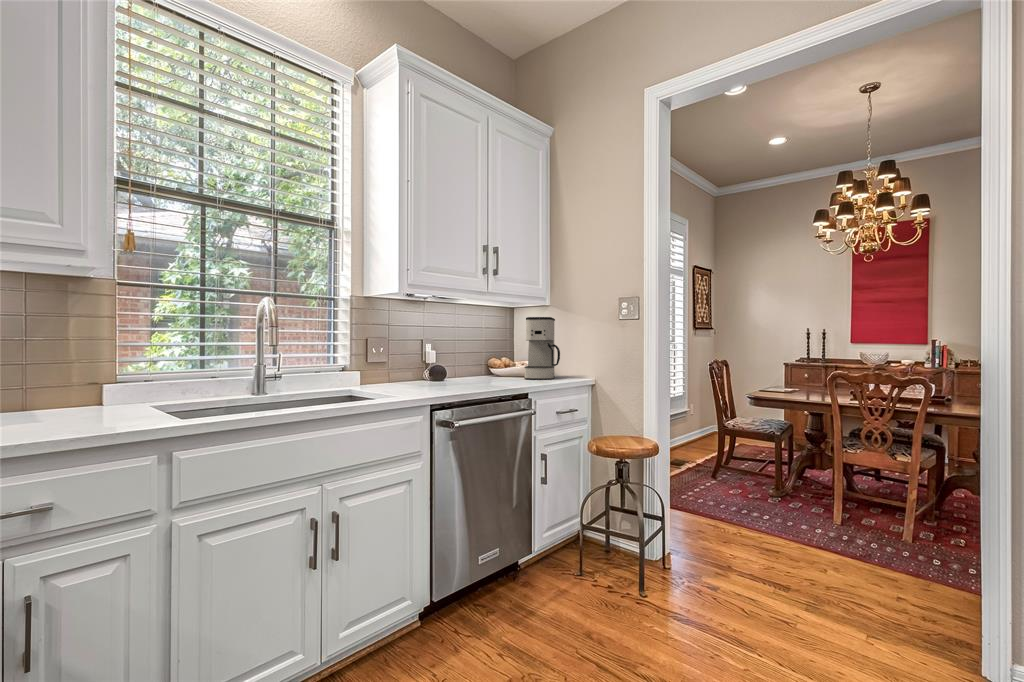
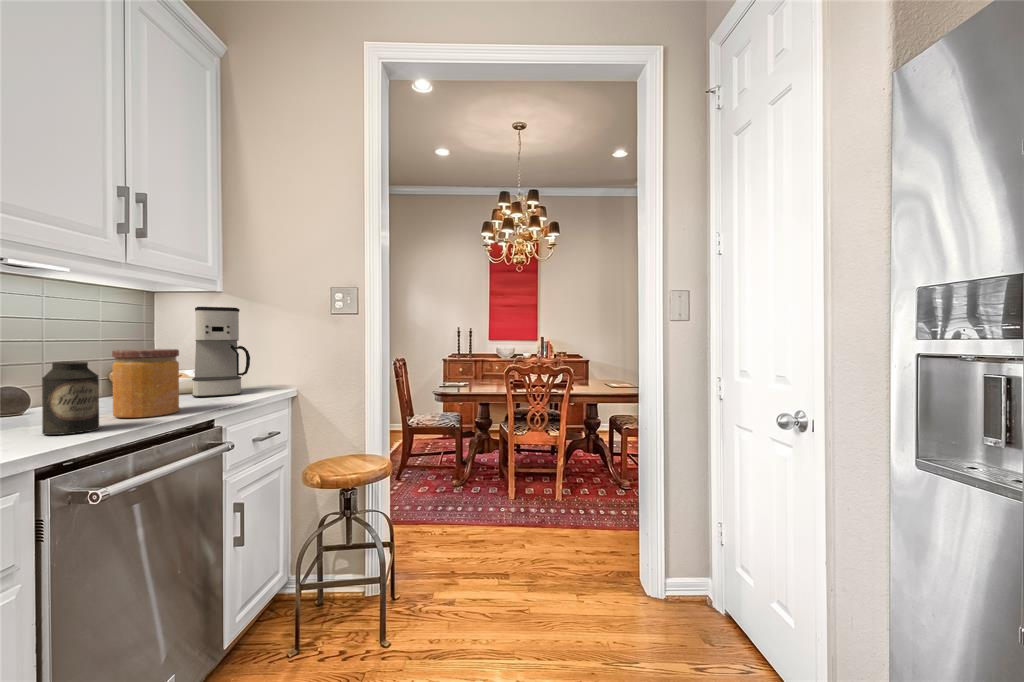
jar: none [473,345,506,387] -> present [112,349,179,418]
canister: none [437,351,462,391] -> present [42,361,99,435]

